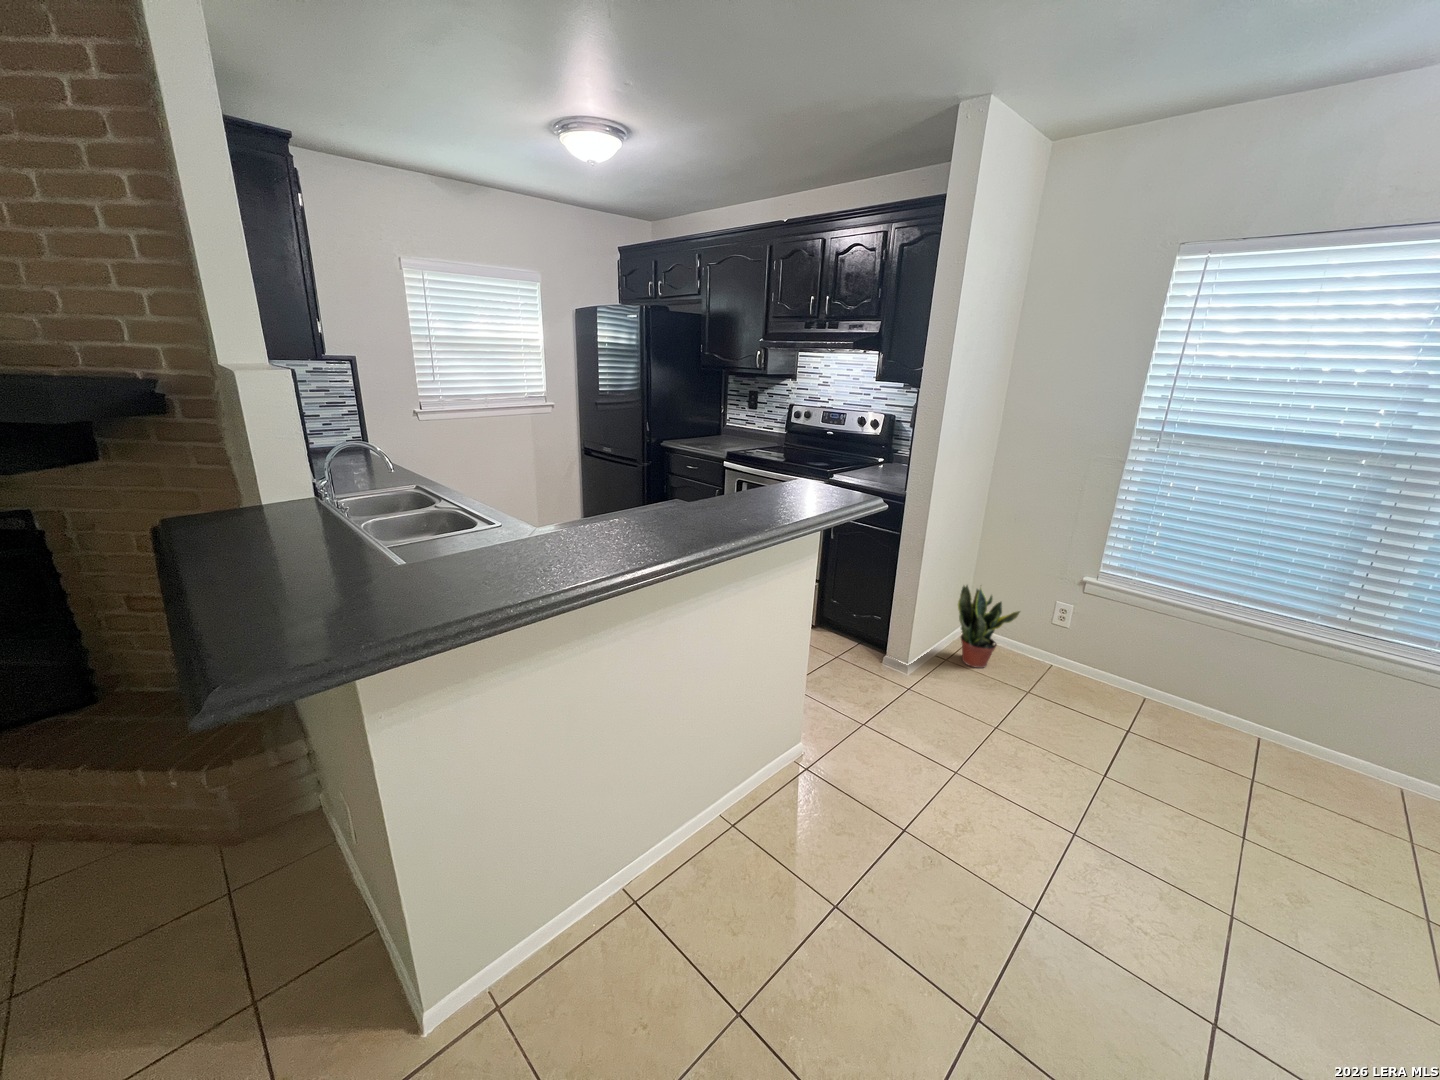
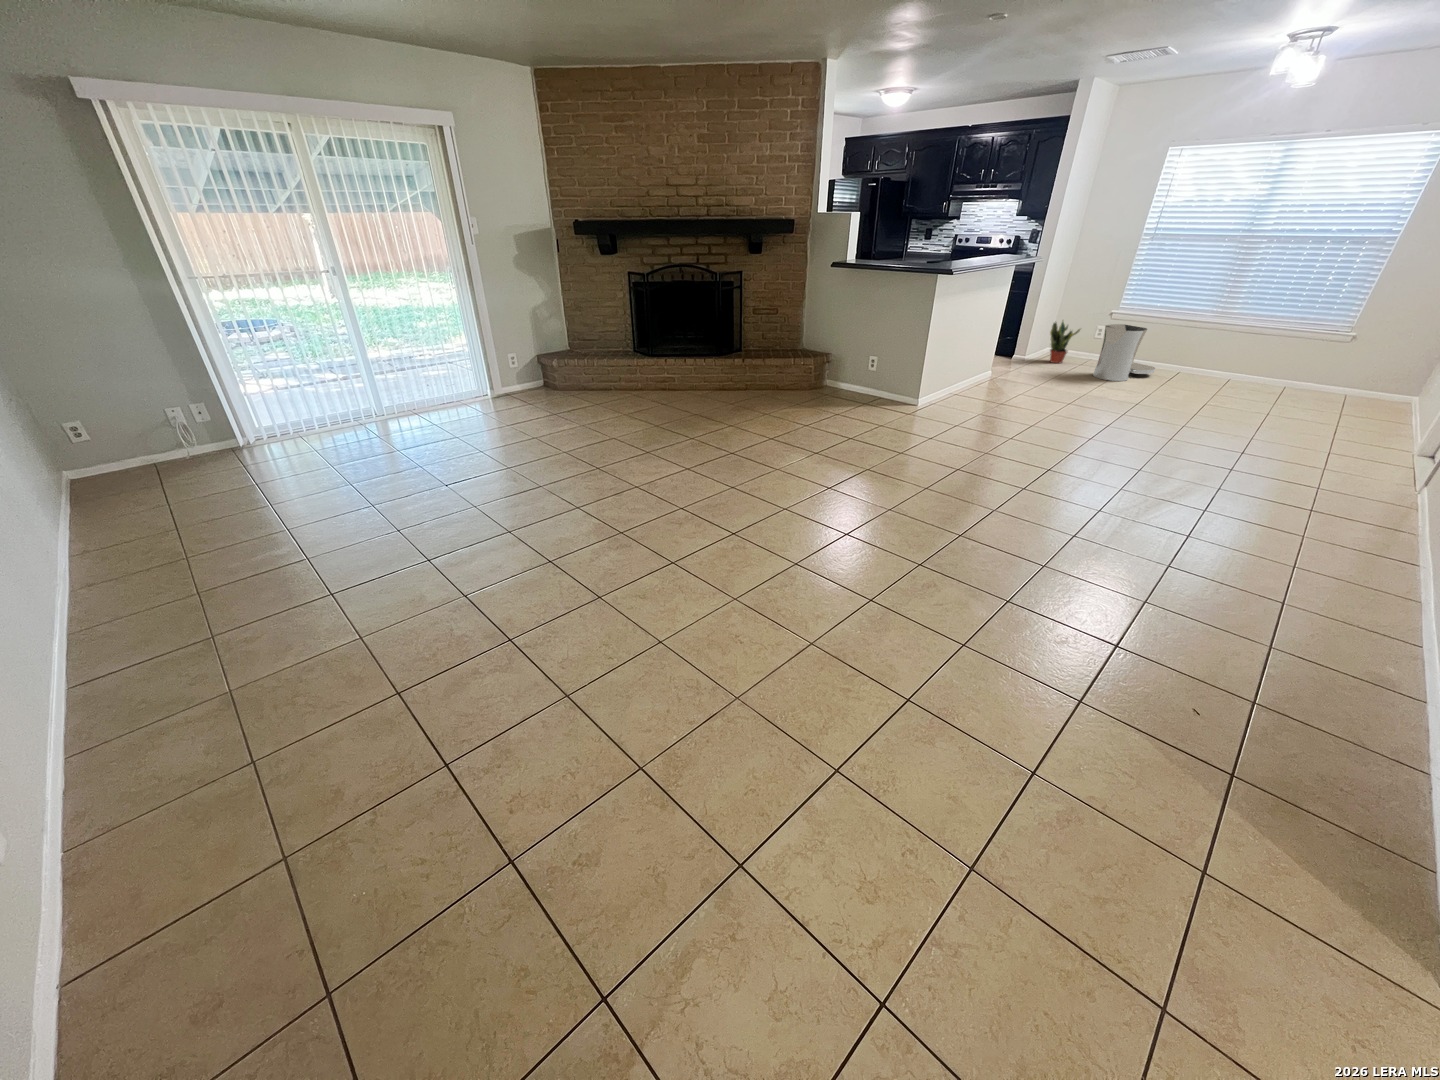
trash can: none [1056,620,1196,764] -> present [1093,324,1155,381]

